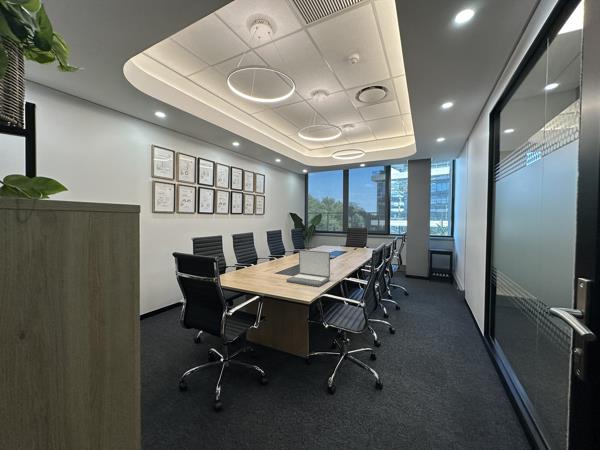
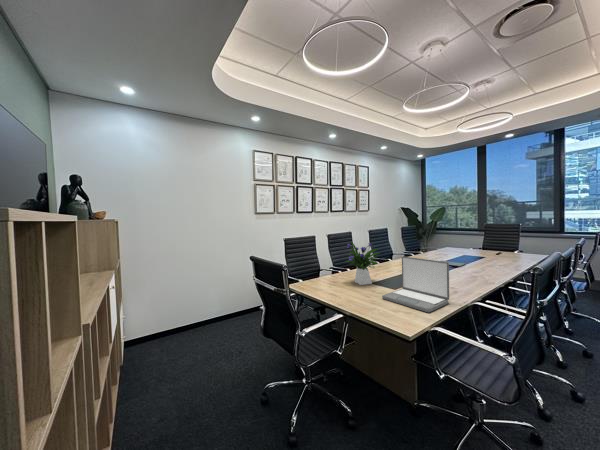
flower arrangement: none [251,239,284,274] -> present [346,242,380,285]

